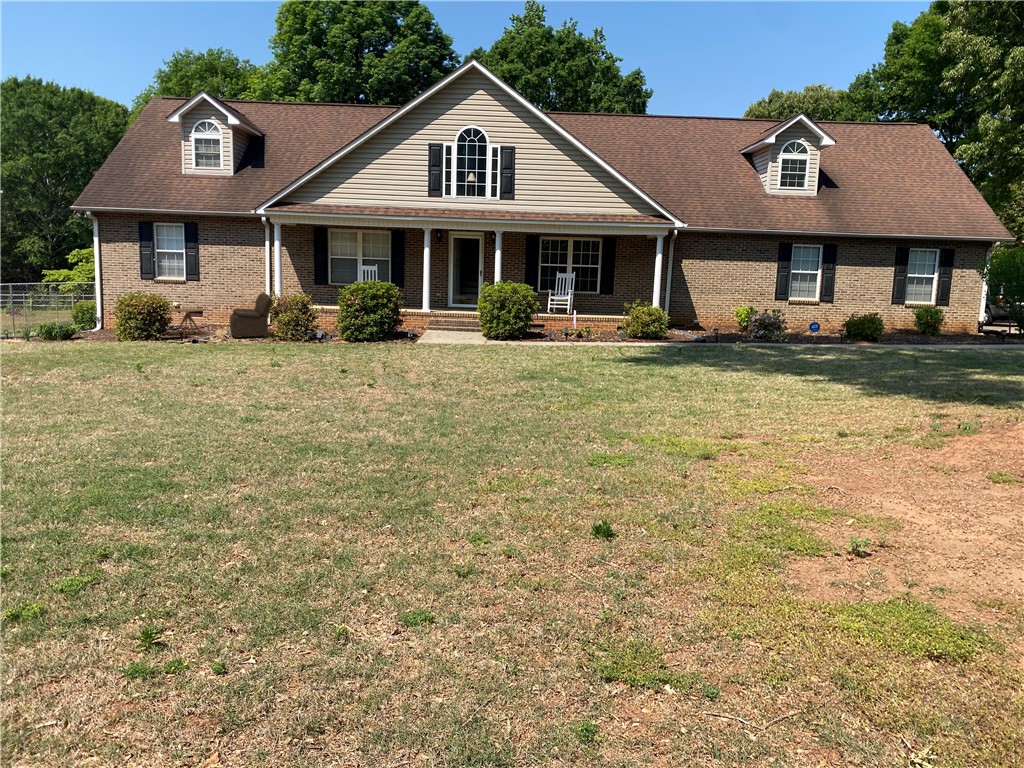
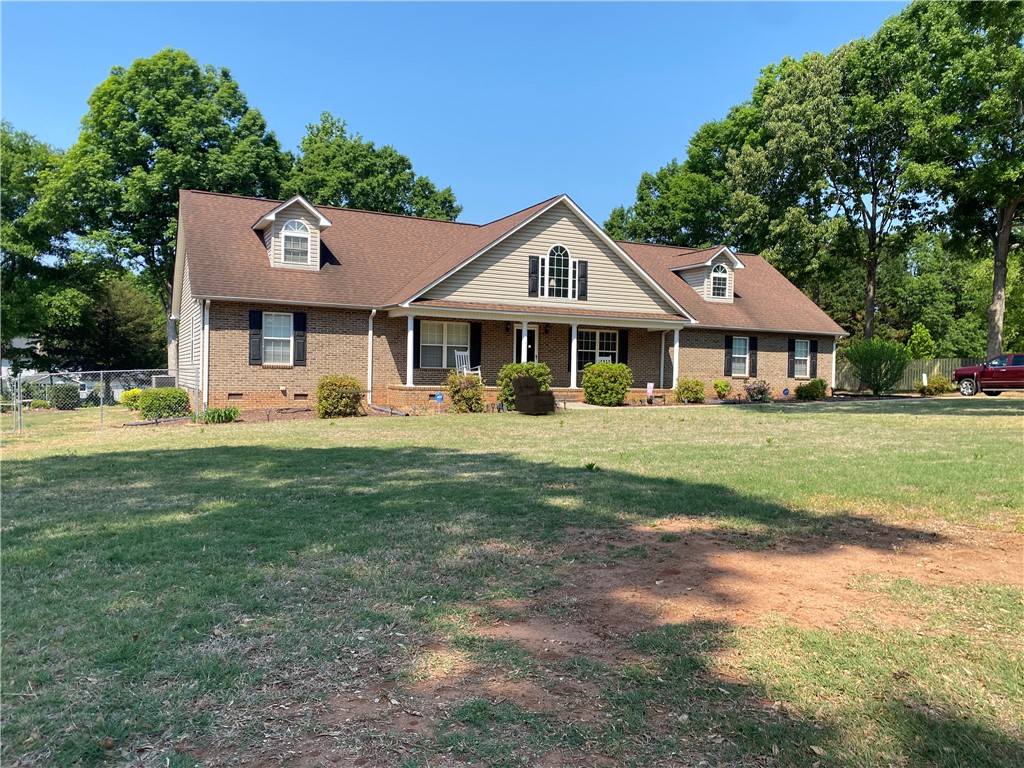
chair: present [230,293,273,338] -> present [512,376,555,415]

